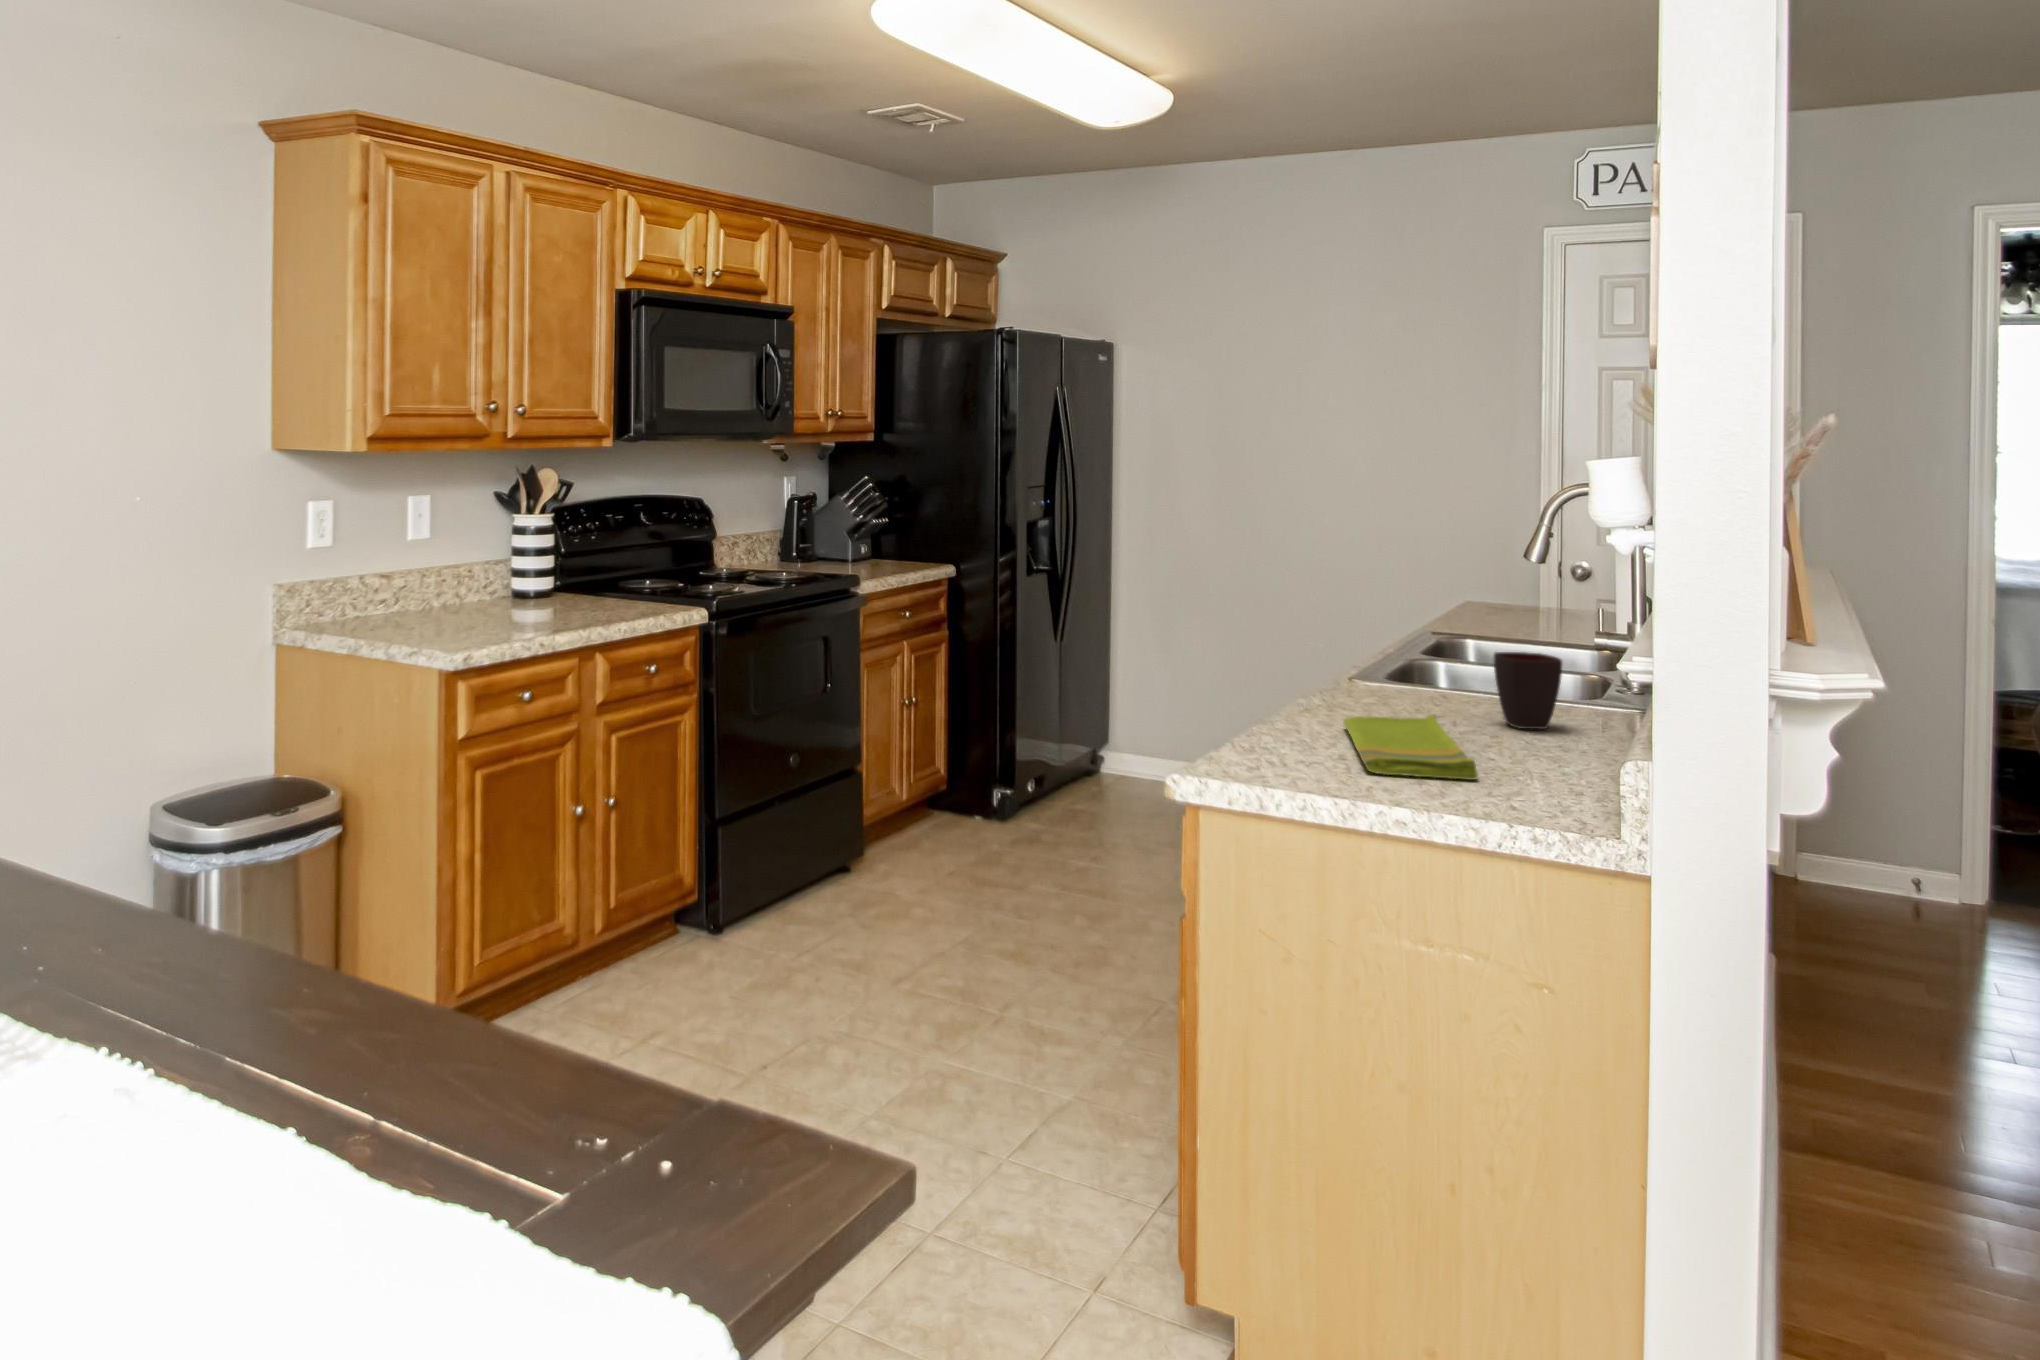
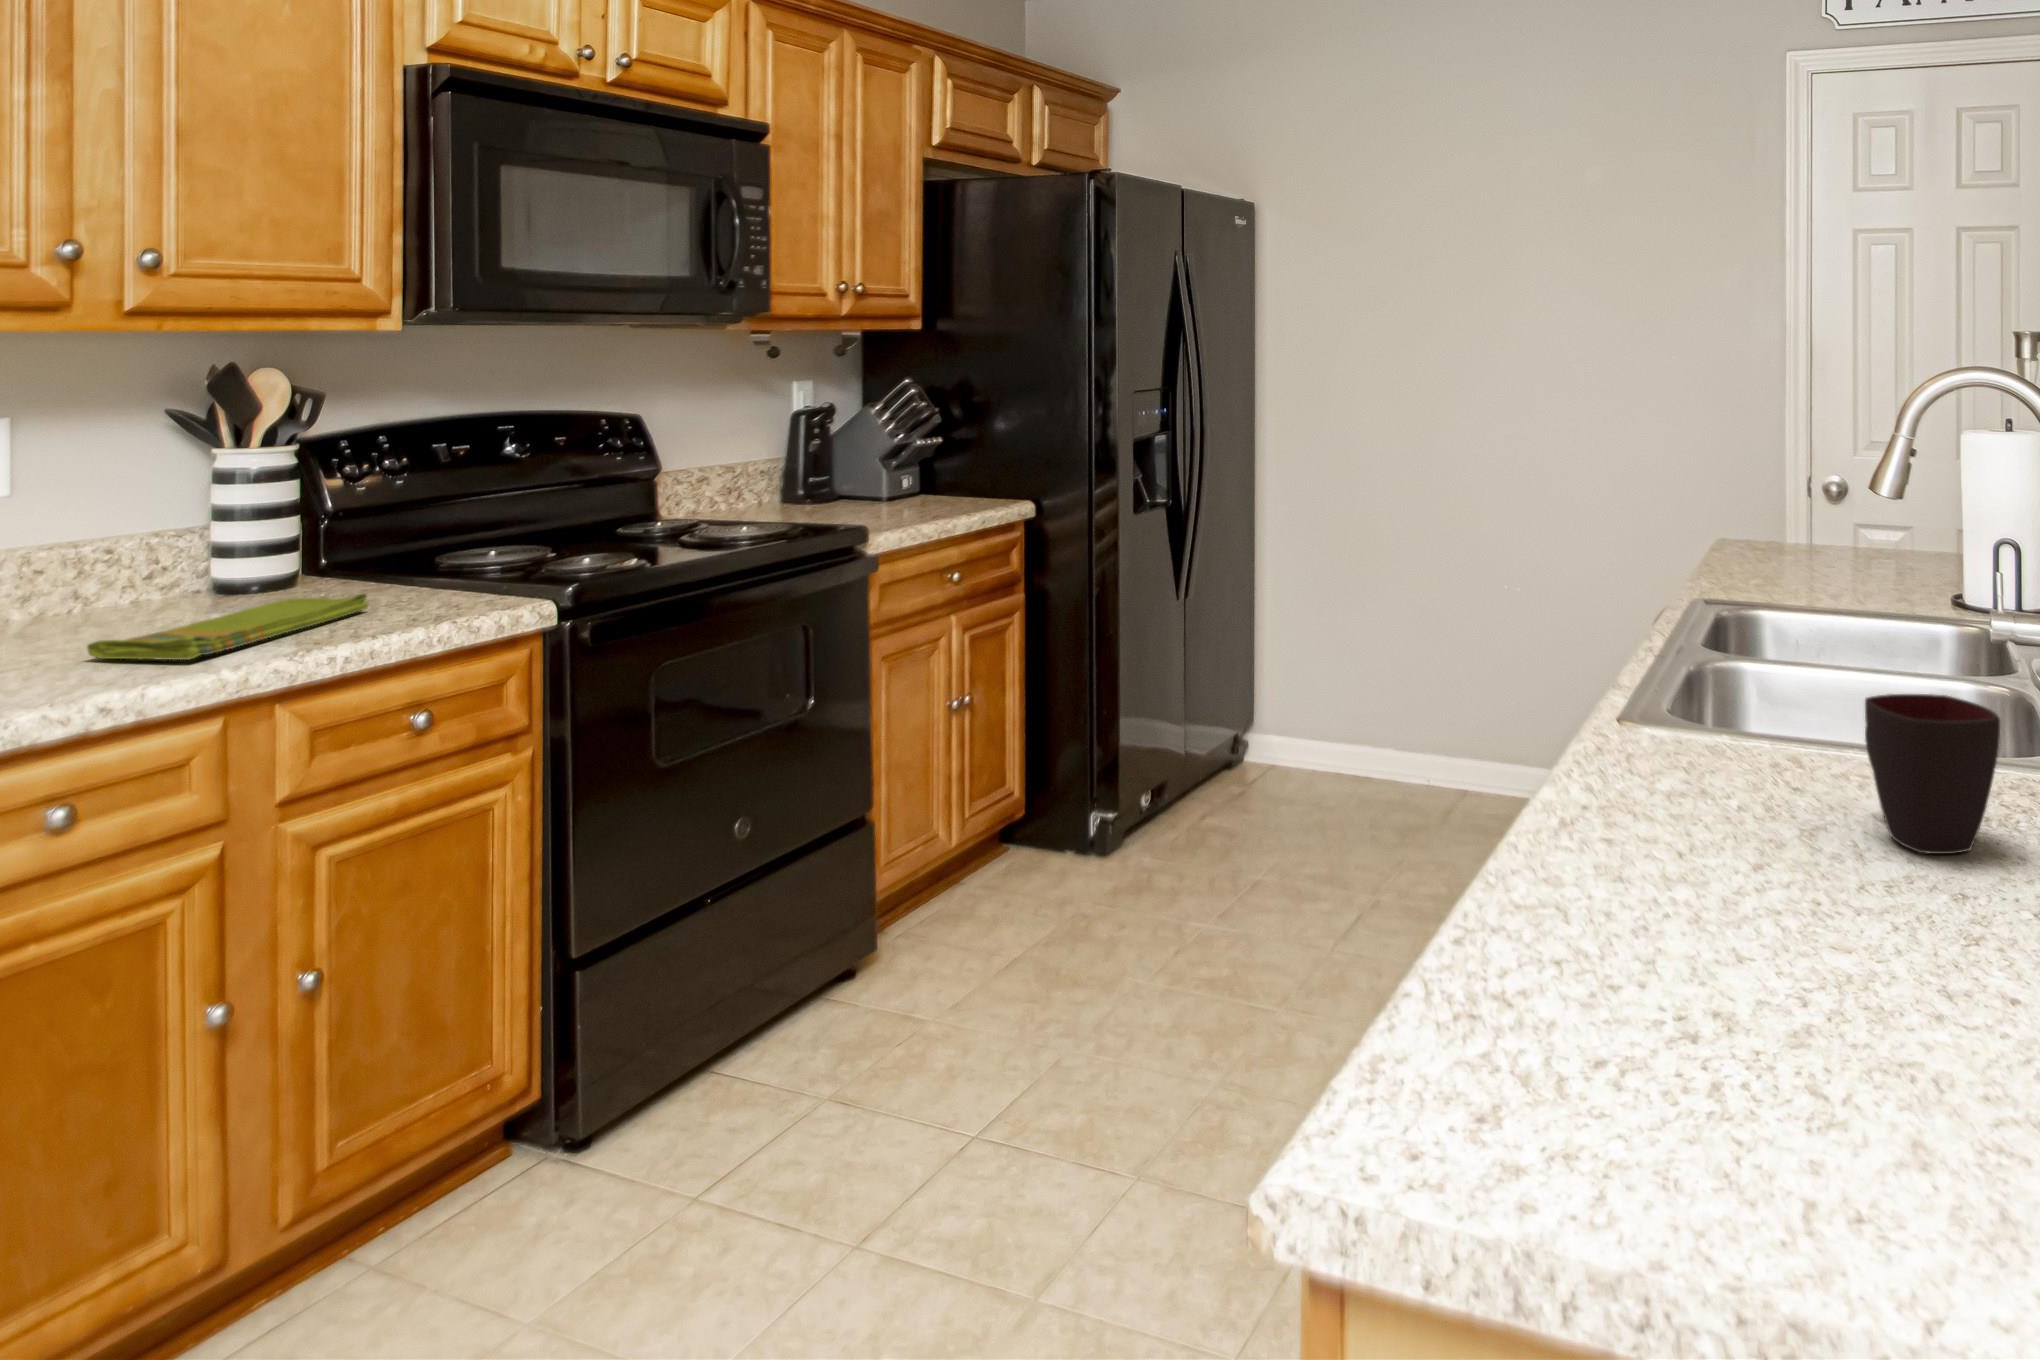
dish towel: present [1343,715,1478,780] -> present [87,593,369,660]

